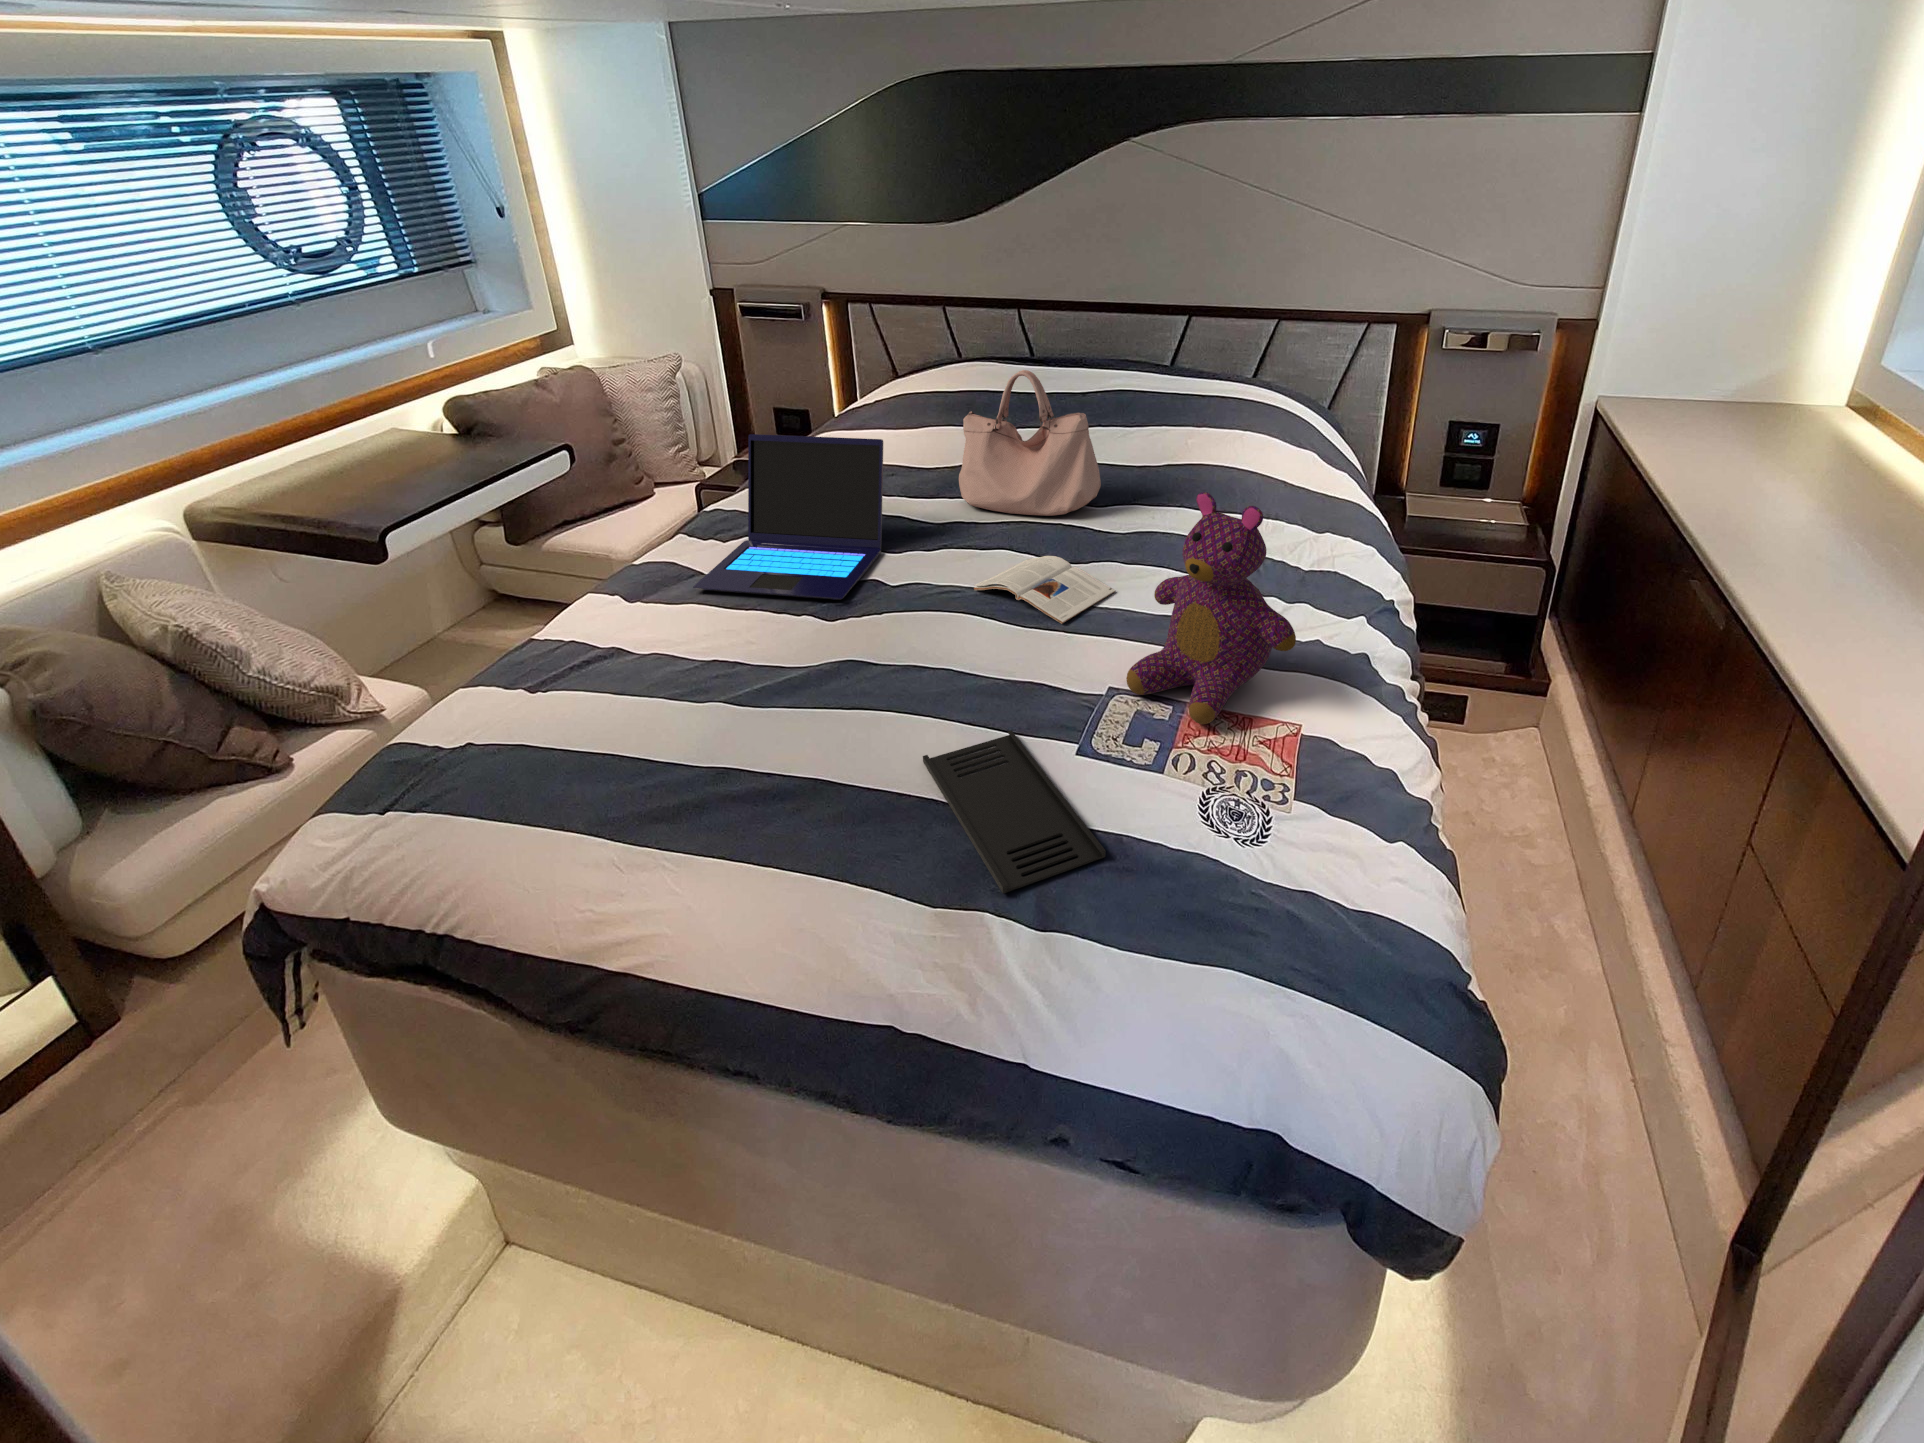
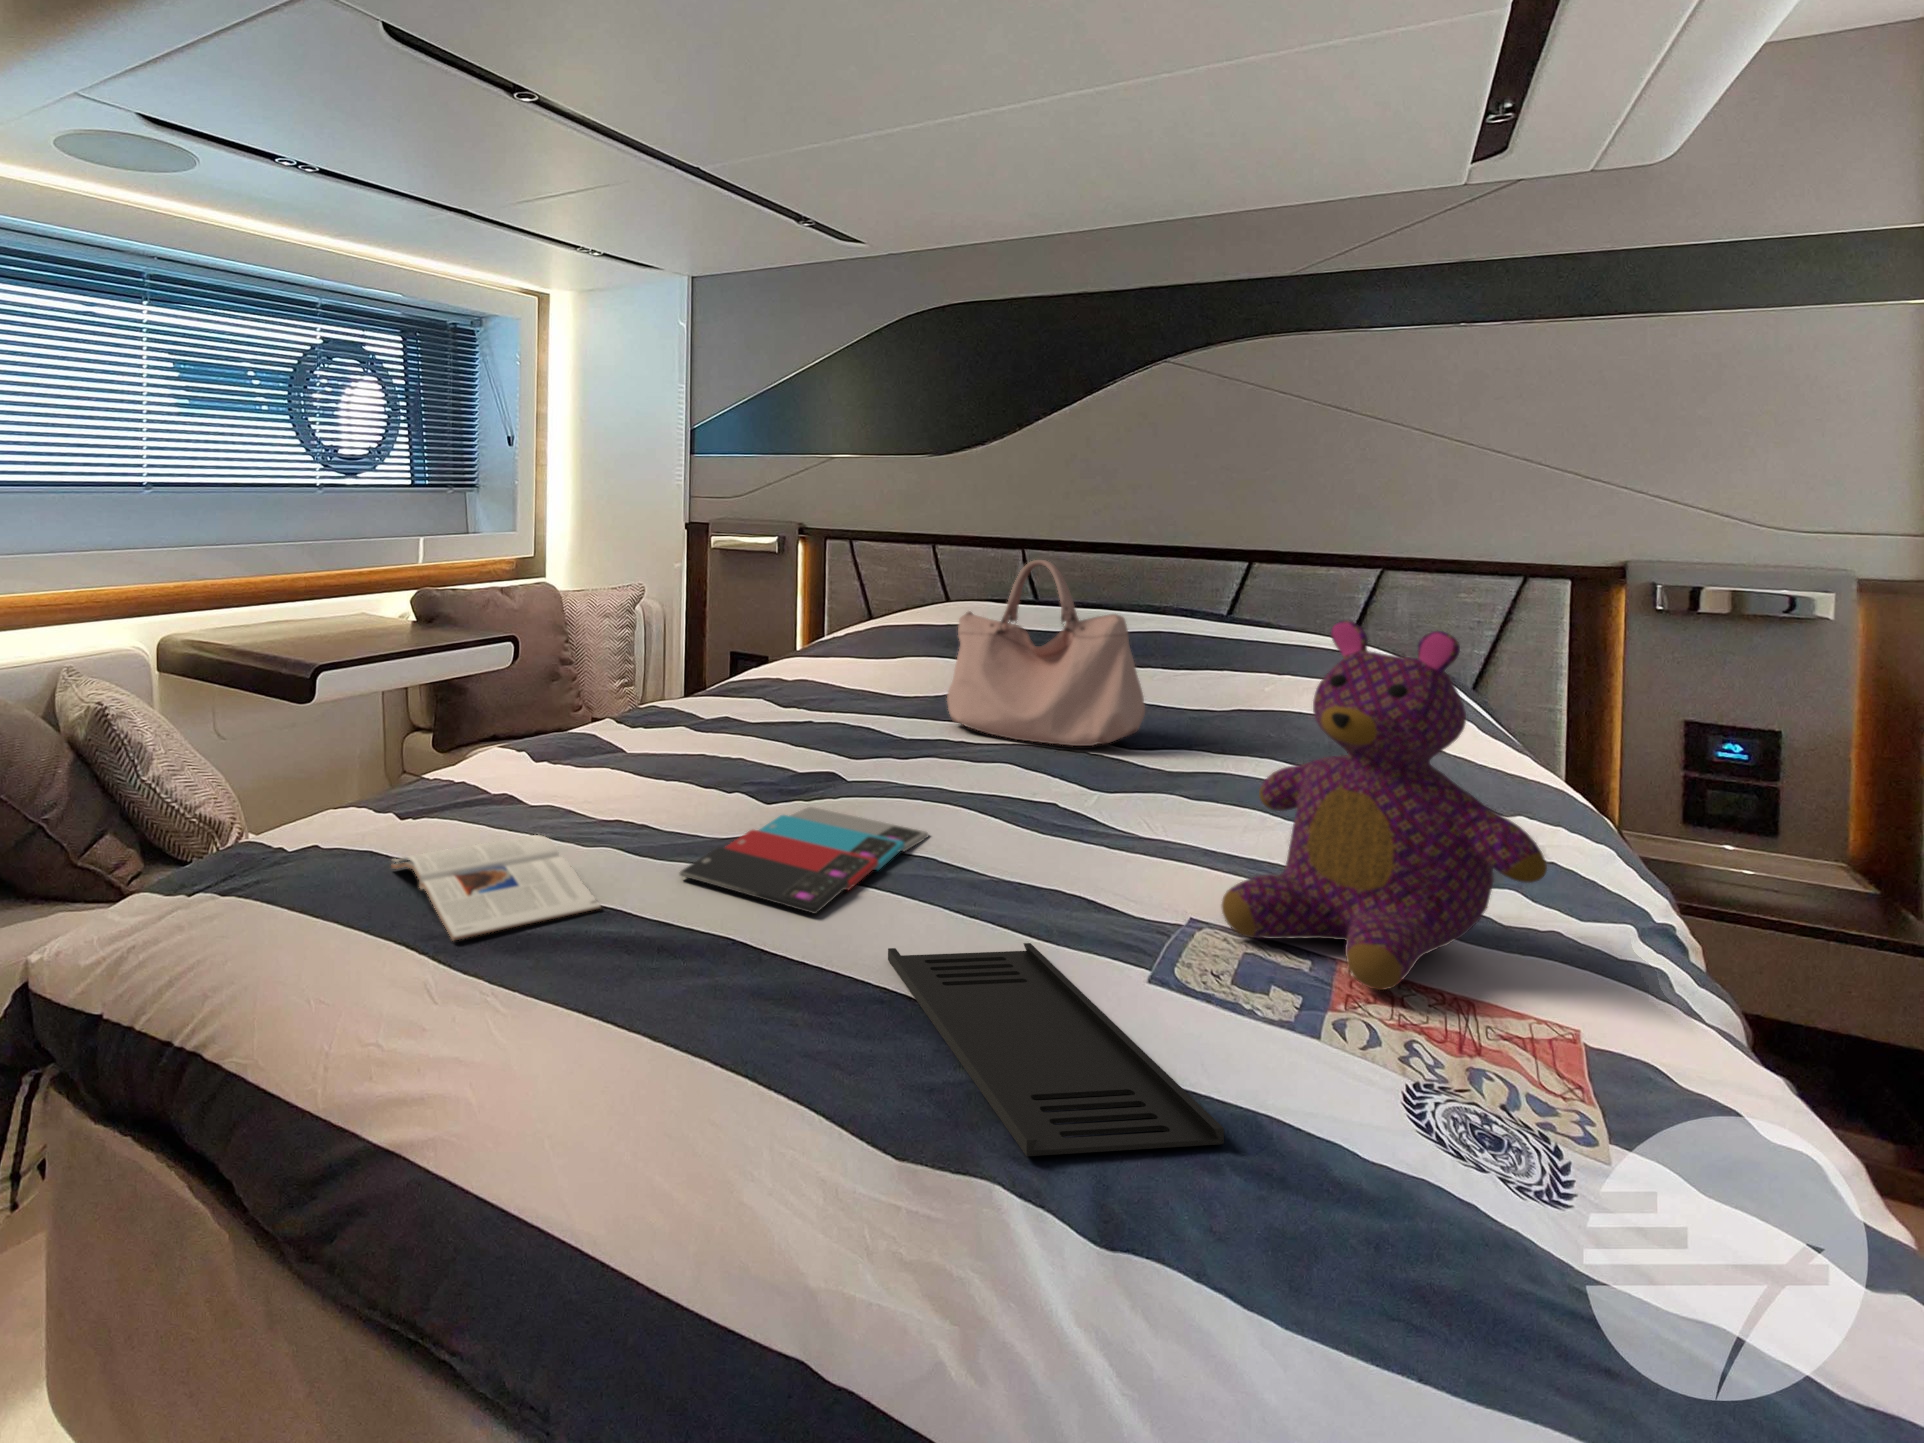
laptop: present [693,434,883,600] -> none [610,602,860,785]
magazine: present [974,556,1115,624] -> present [392,835,601,940]
smartphone: none [773,621,948,732] -> present [680,807,928,914]

